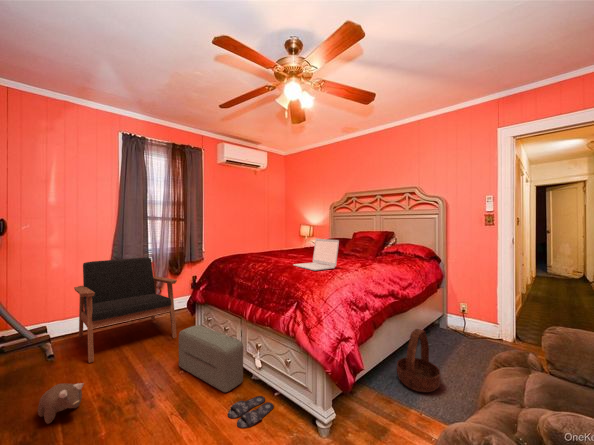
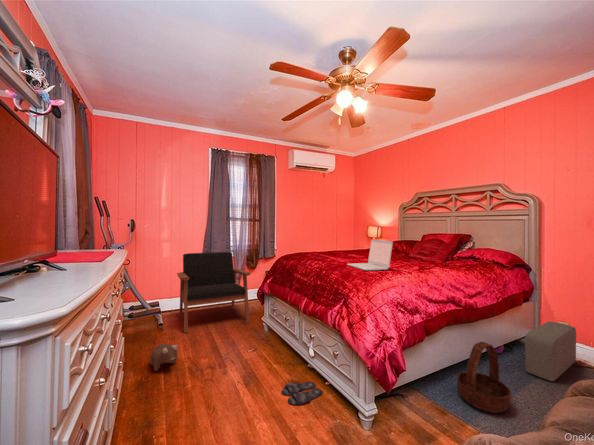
pouf: present [179,325,243,392] -> present [525,321,576,381]

